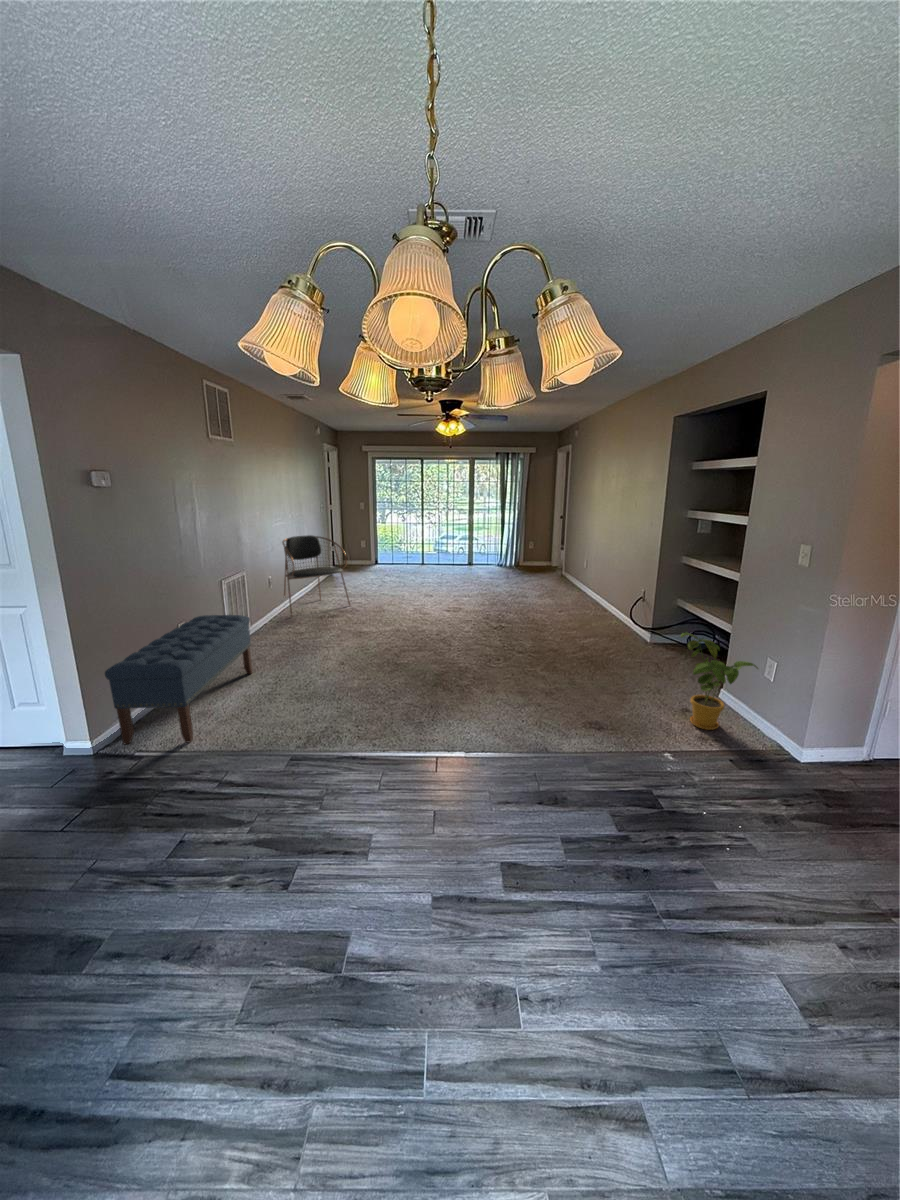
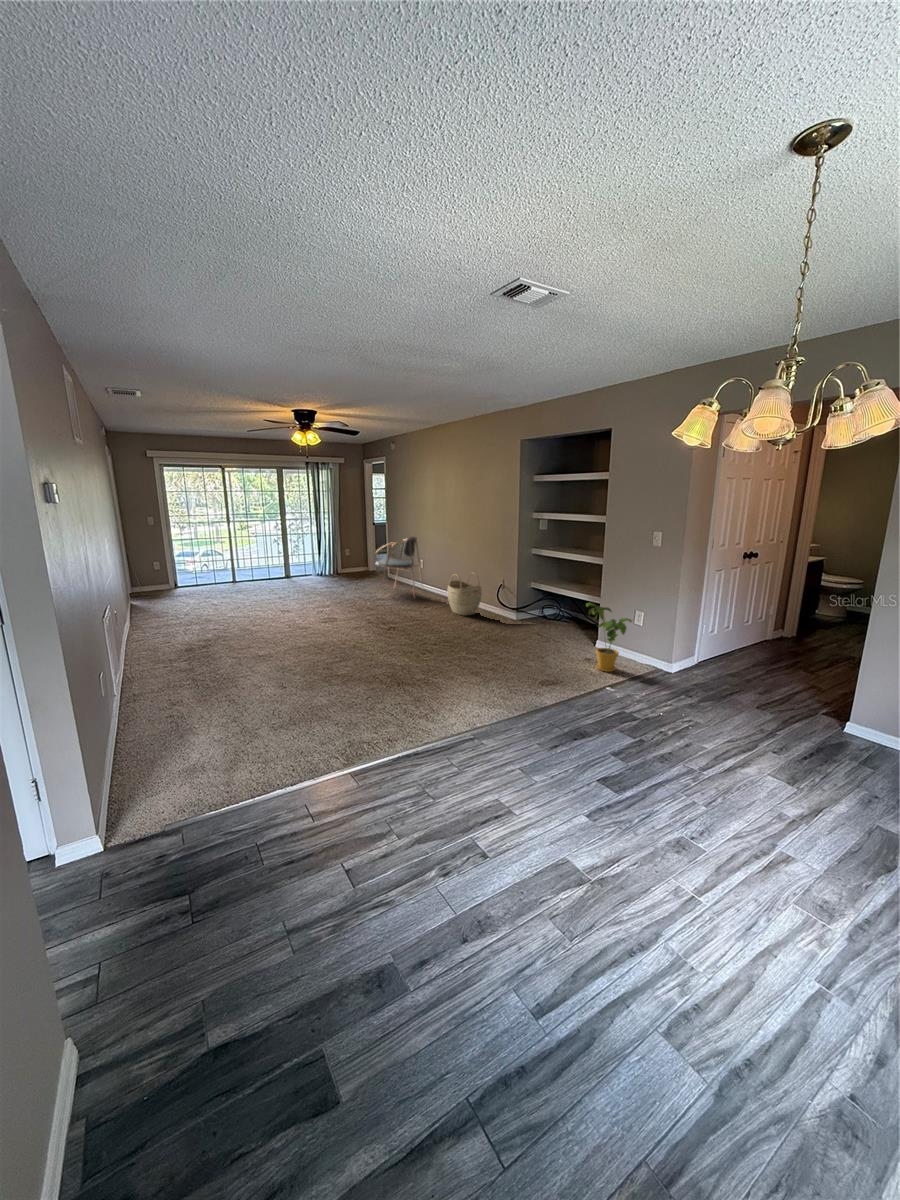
dining chair: present [282,535,350,617] -> present [375,537,423,597]
woven basket: none [586,576,623,624] -> present [447,573,482,616]
bench: present [105,615,252,744] -> none [86,647,205,831]

